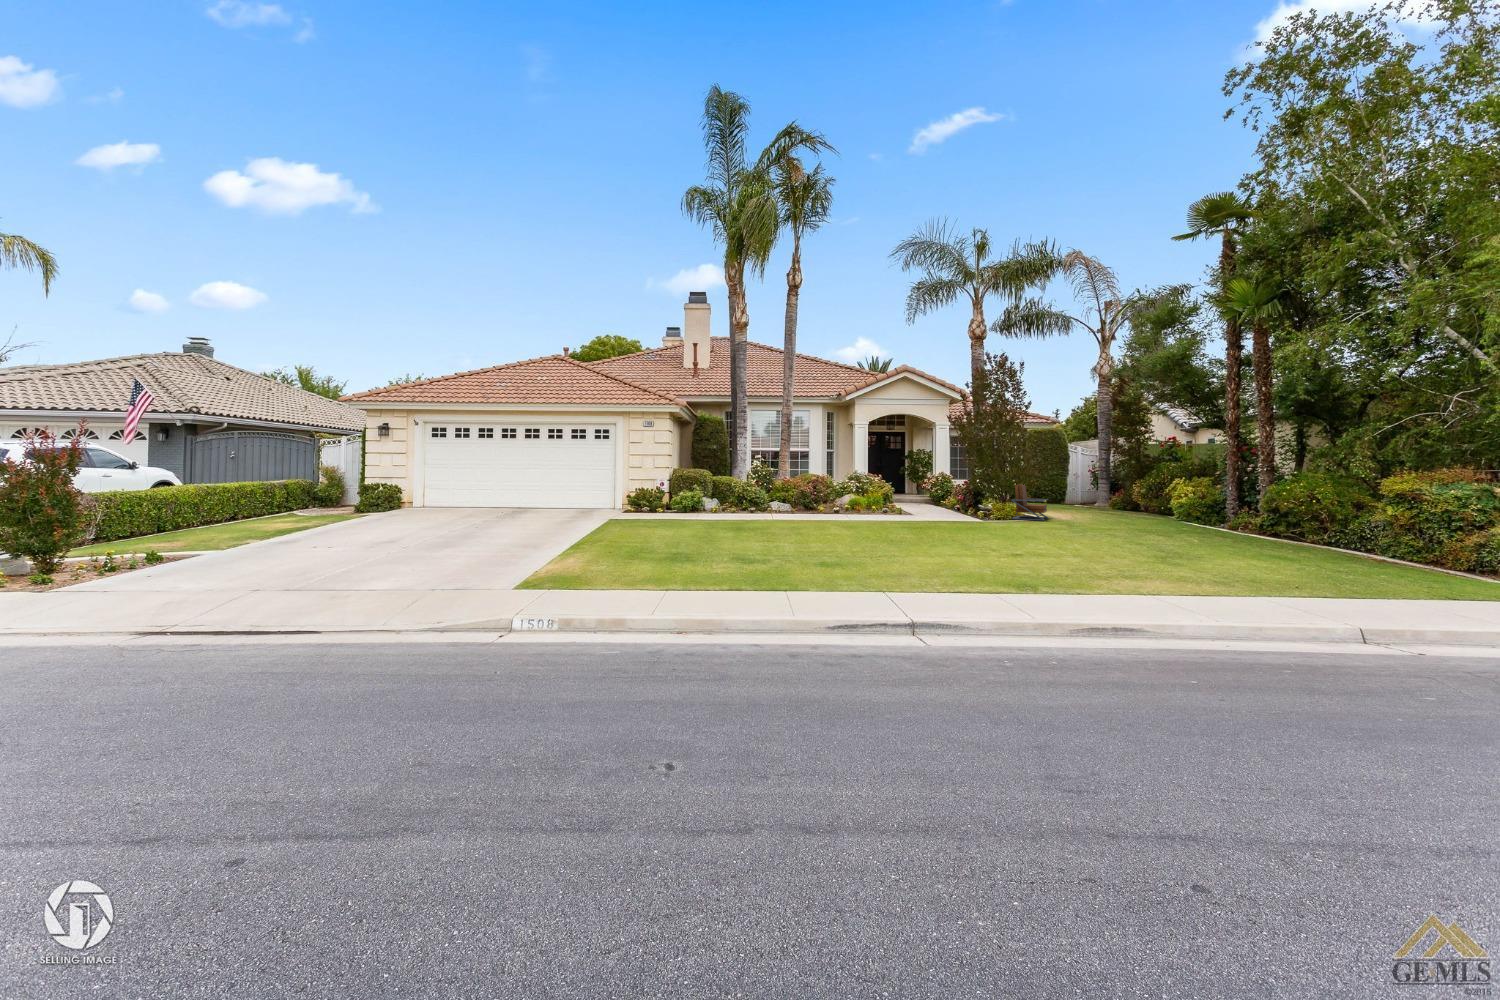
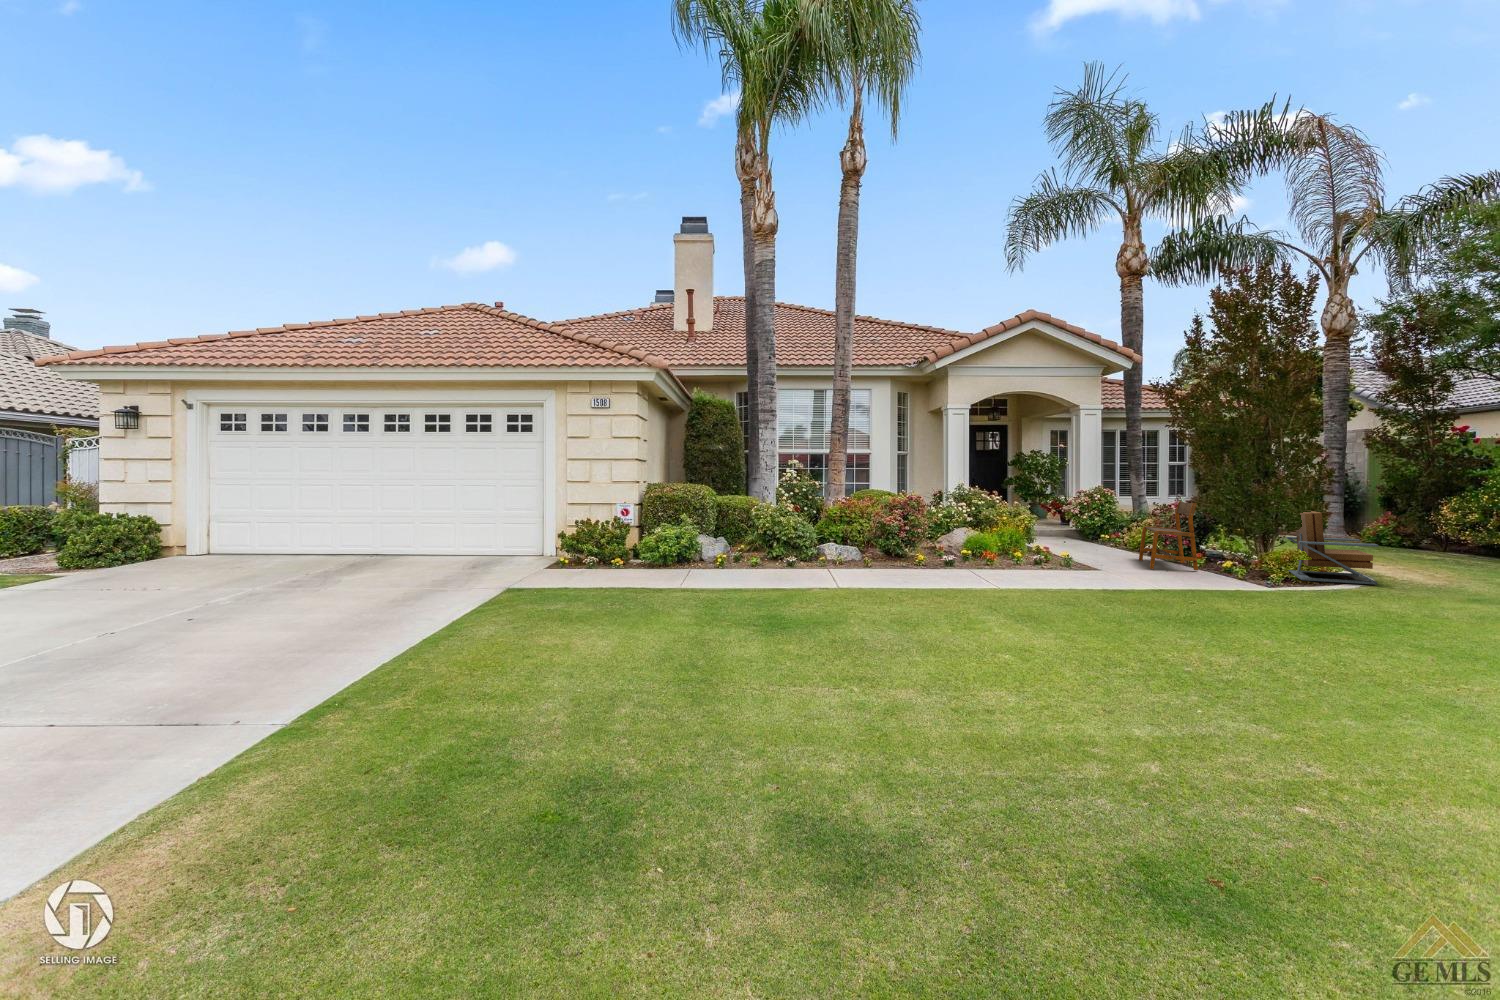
bench: none [944,480,970,516] -> present [1139,501,1198,570]

